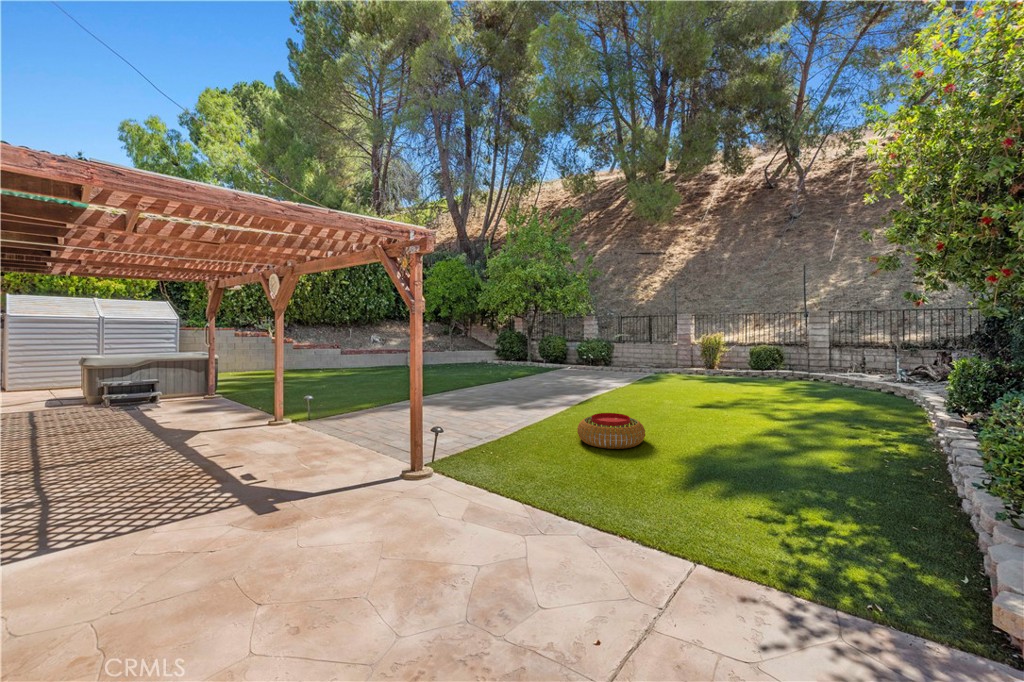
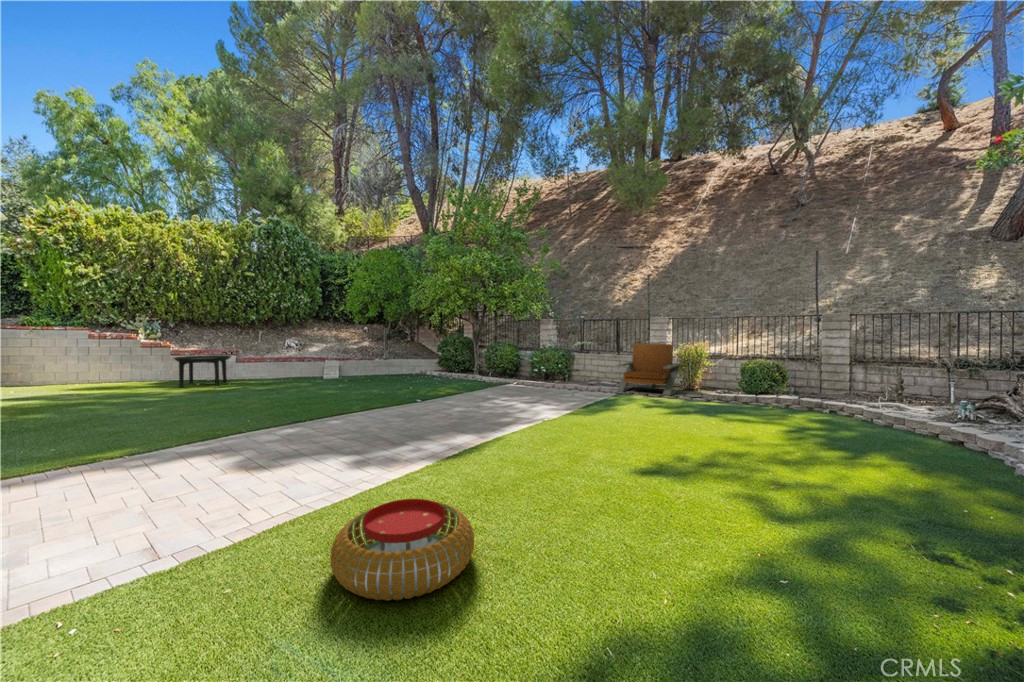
lounge chair: none [654,335,702,374] -> present [617,344,680,396]
round table: none [303,349,345,374] -> present [174,355,231,387]

